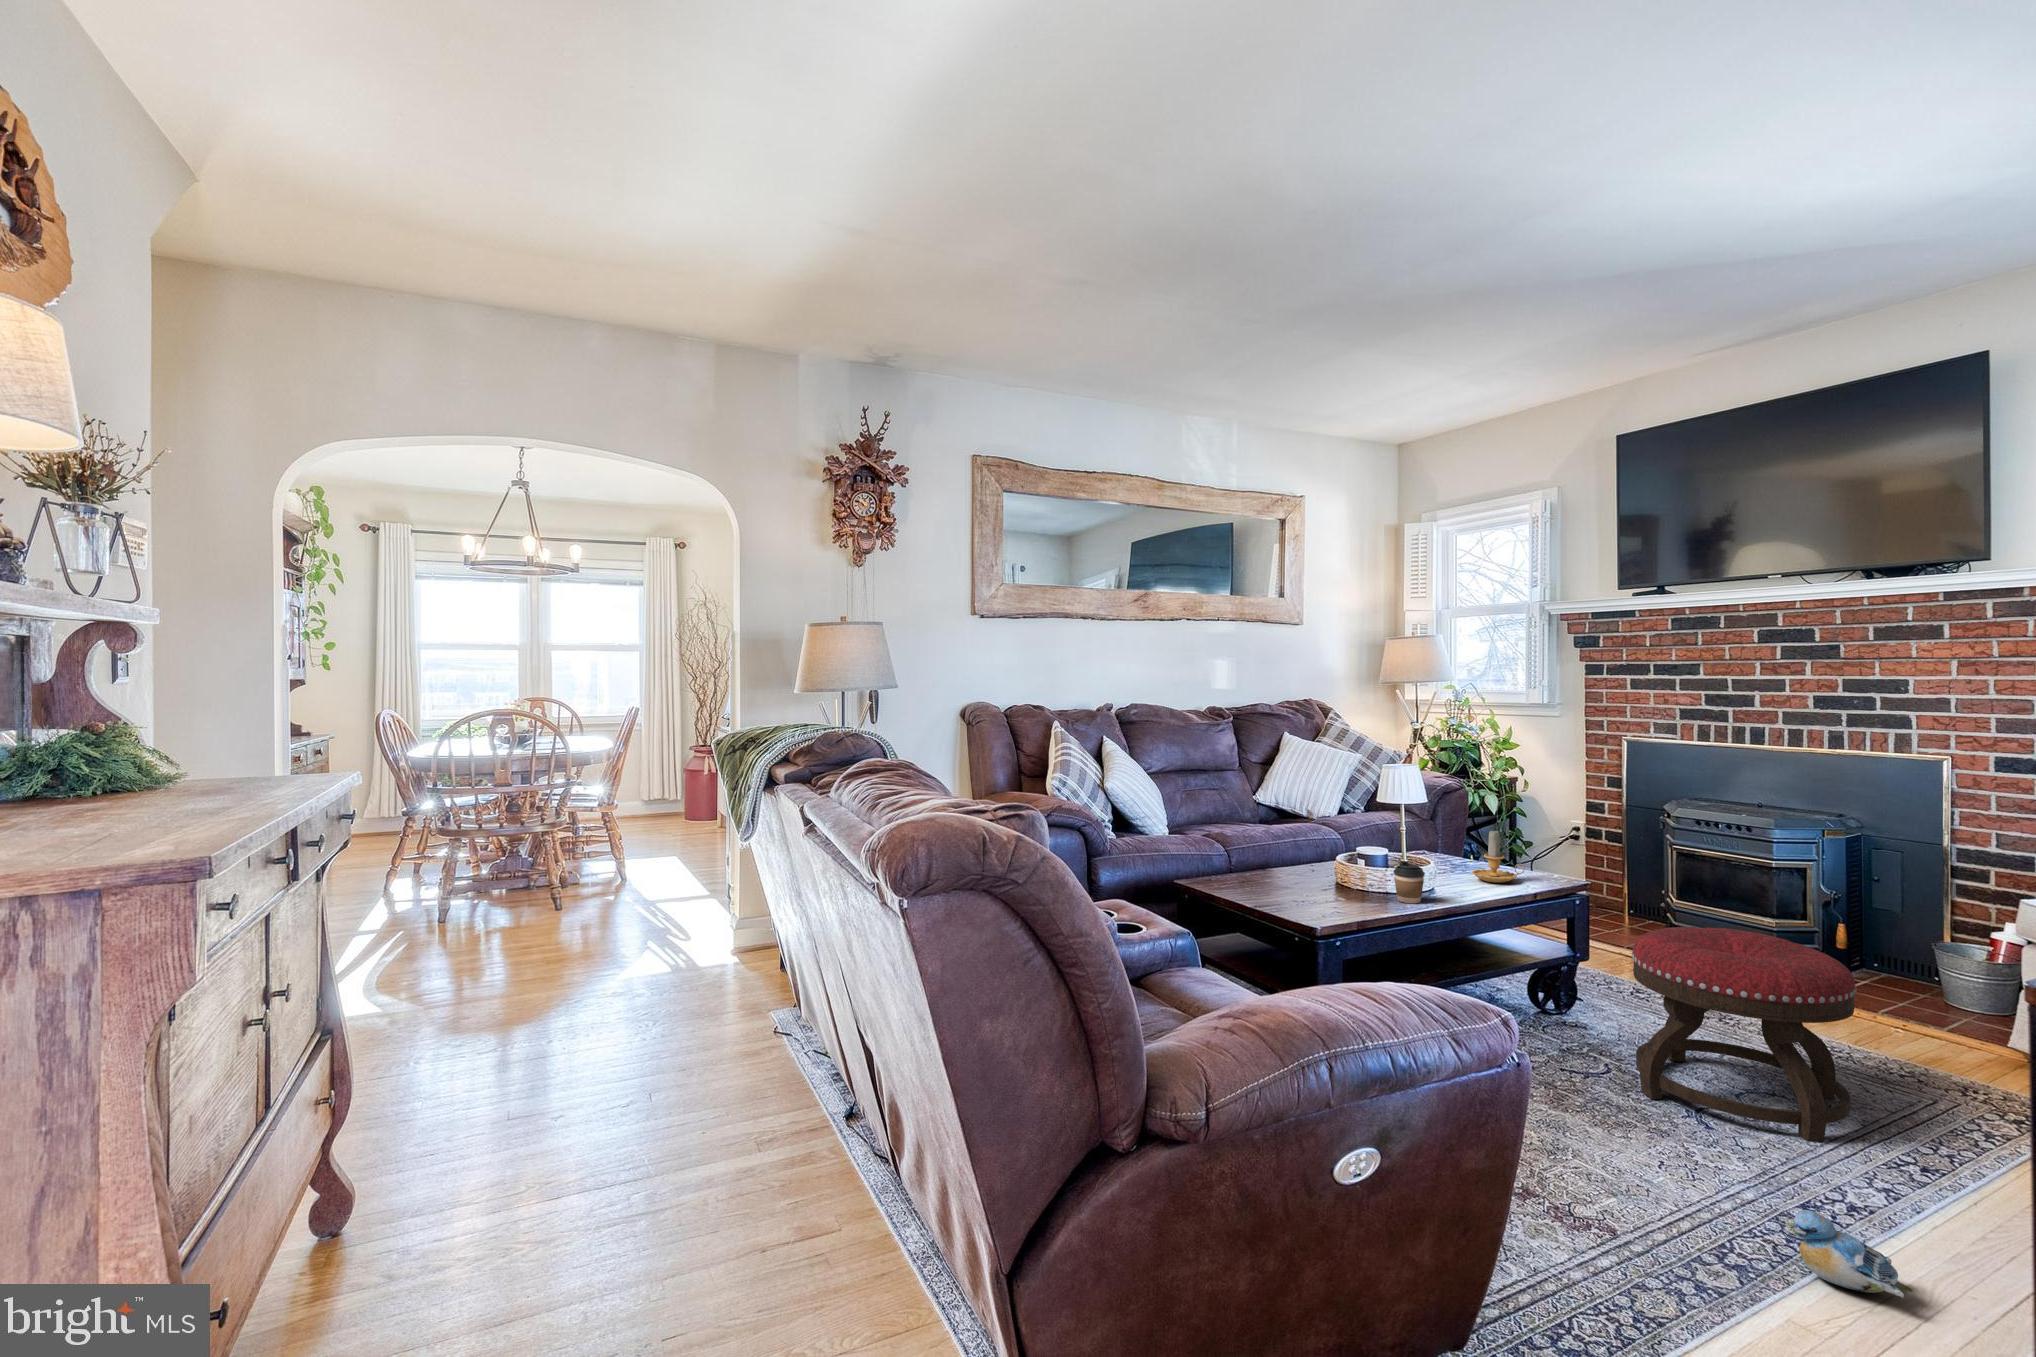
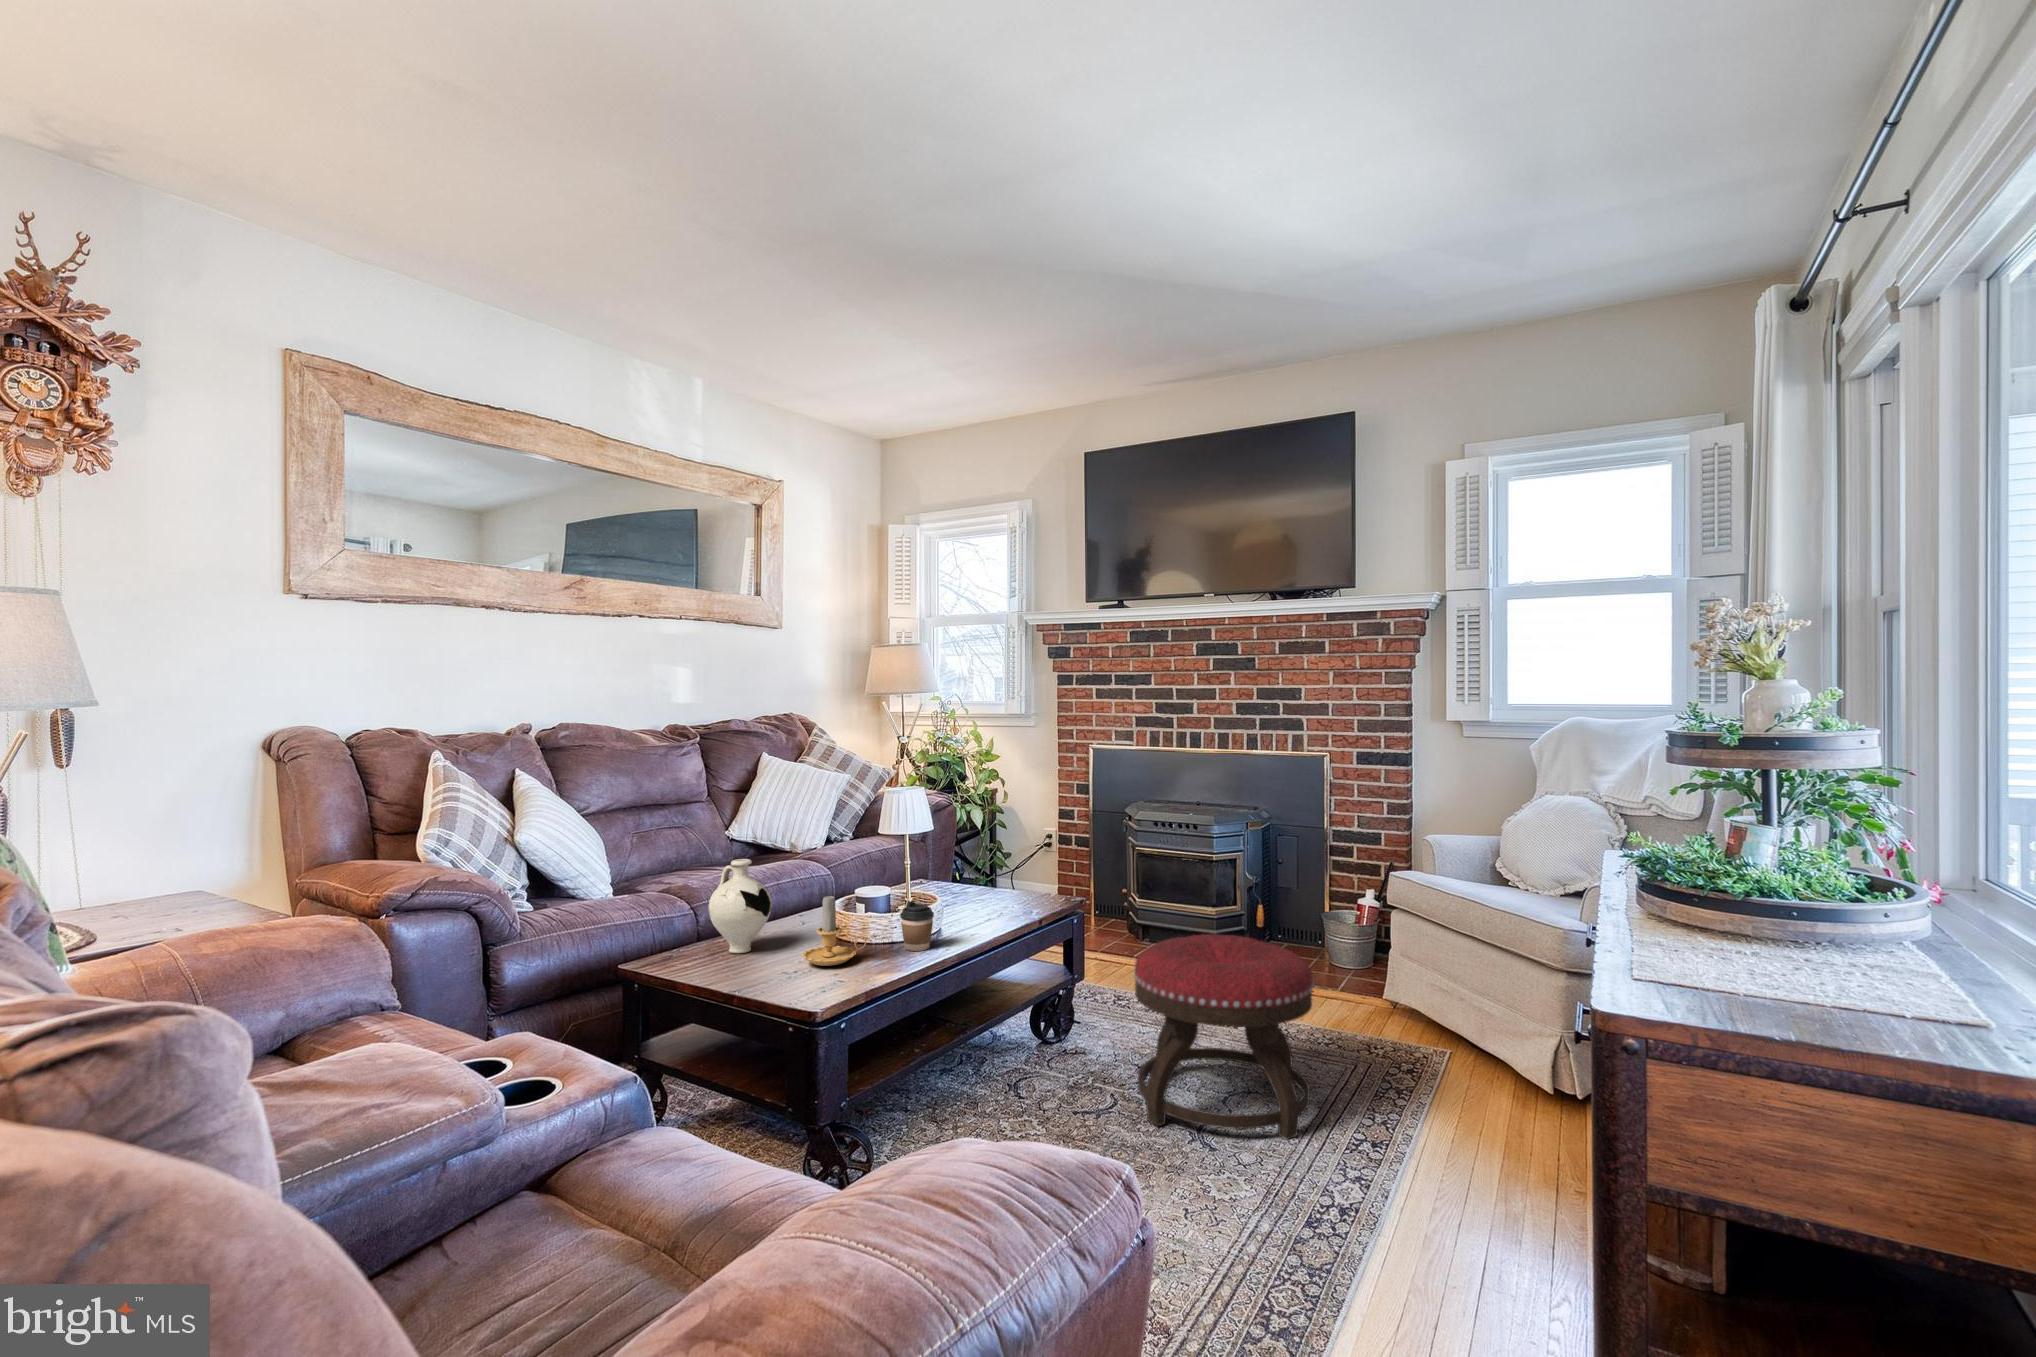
decorative vase: none [1234,813,1284,887] -> present [708,859,772,954]
candle: present [1472,831,1525,883] -> present [802,896,866,966]
plush toy: present [1789,1210,1913,1298] -> none [1314,1238,1410,1310]

